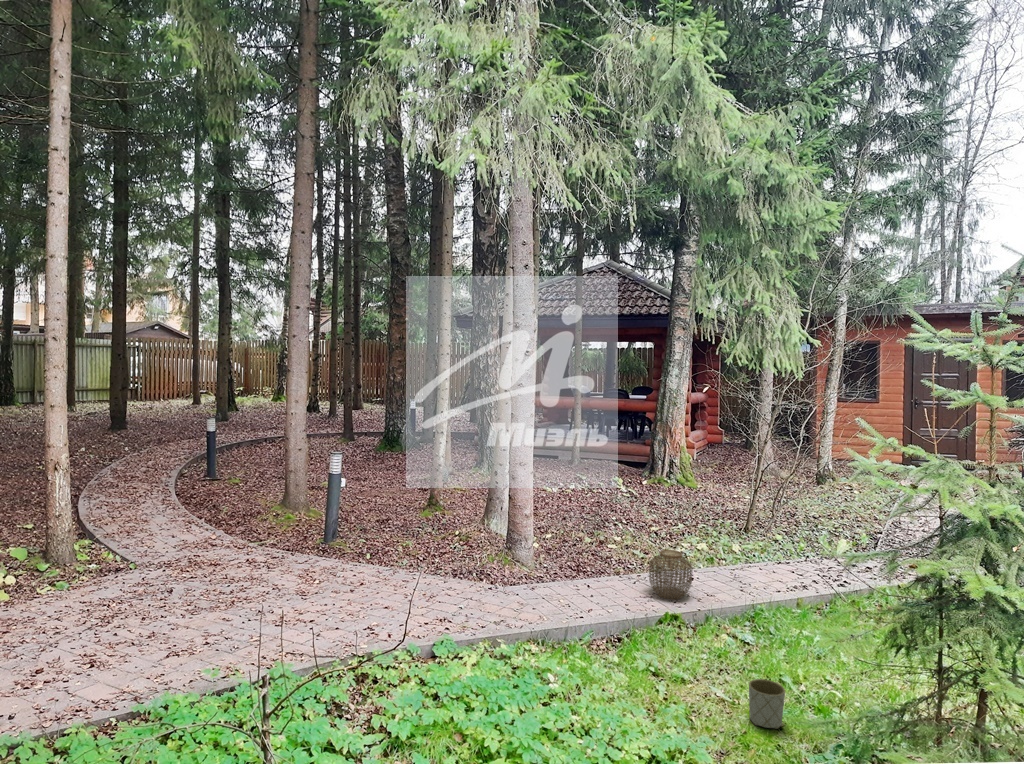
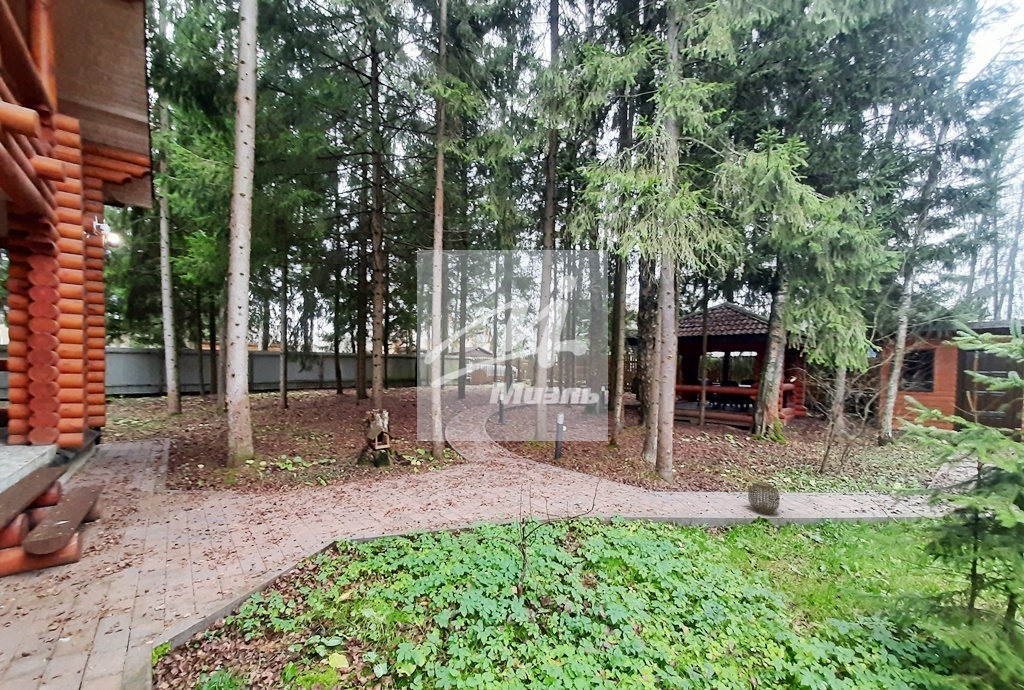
planter: present [749,679,785,729] -> none [815,569,844,604]

